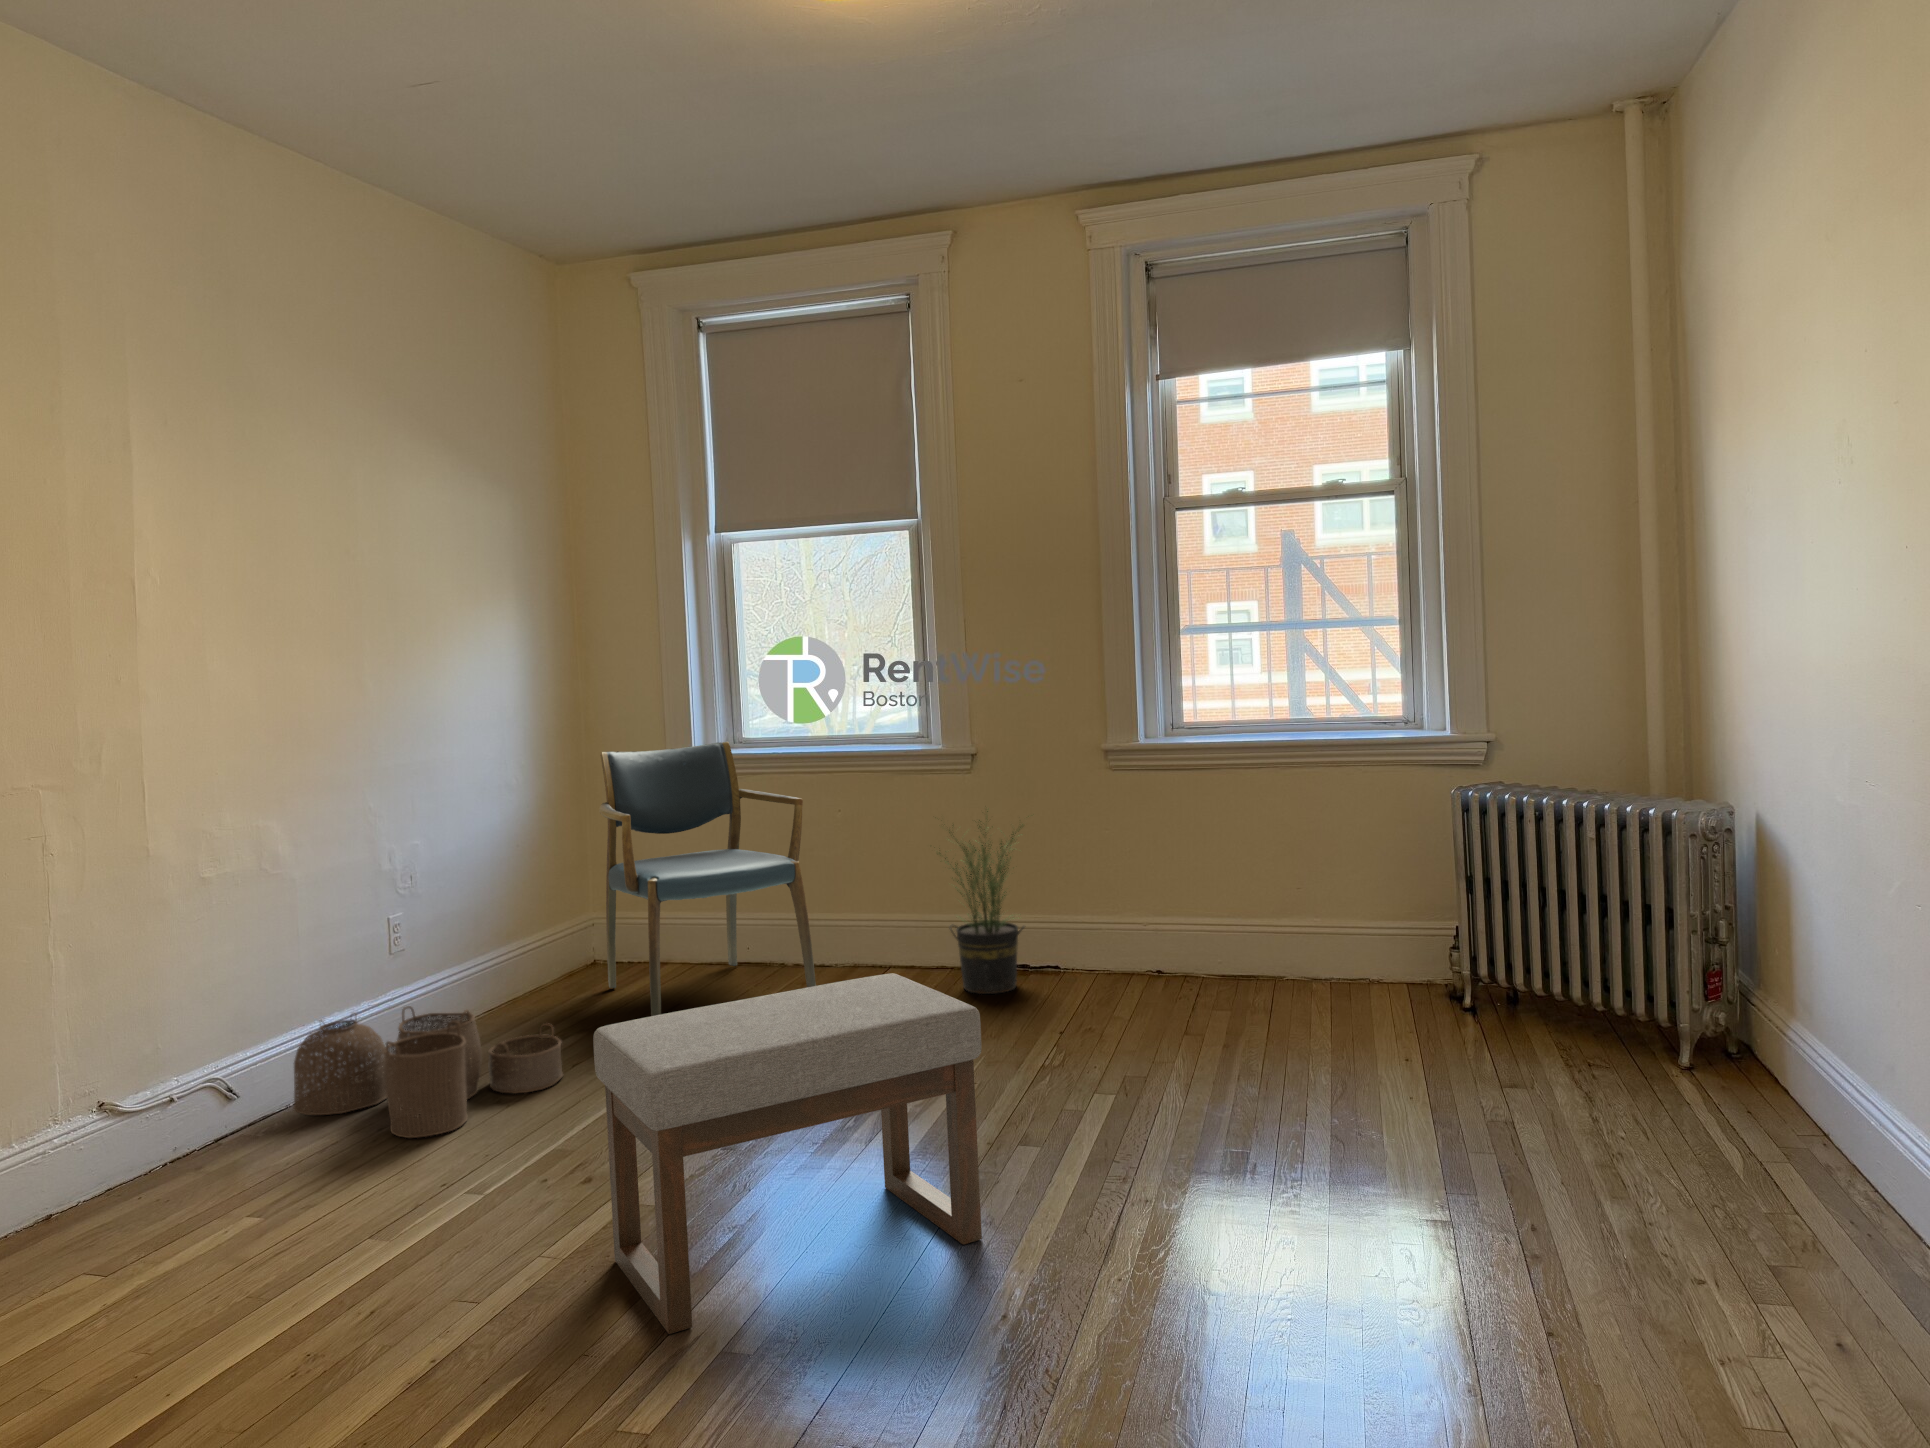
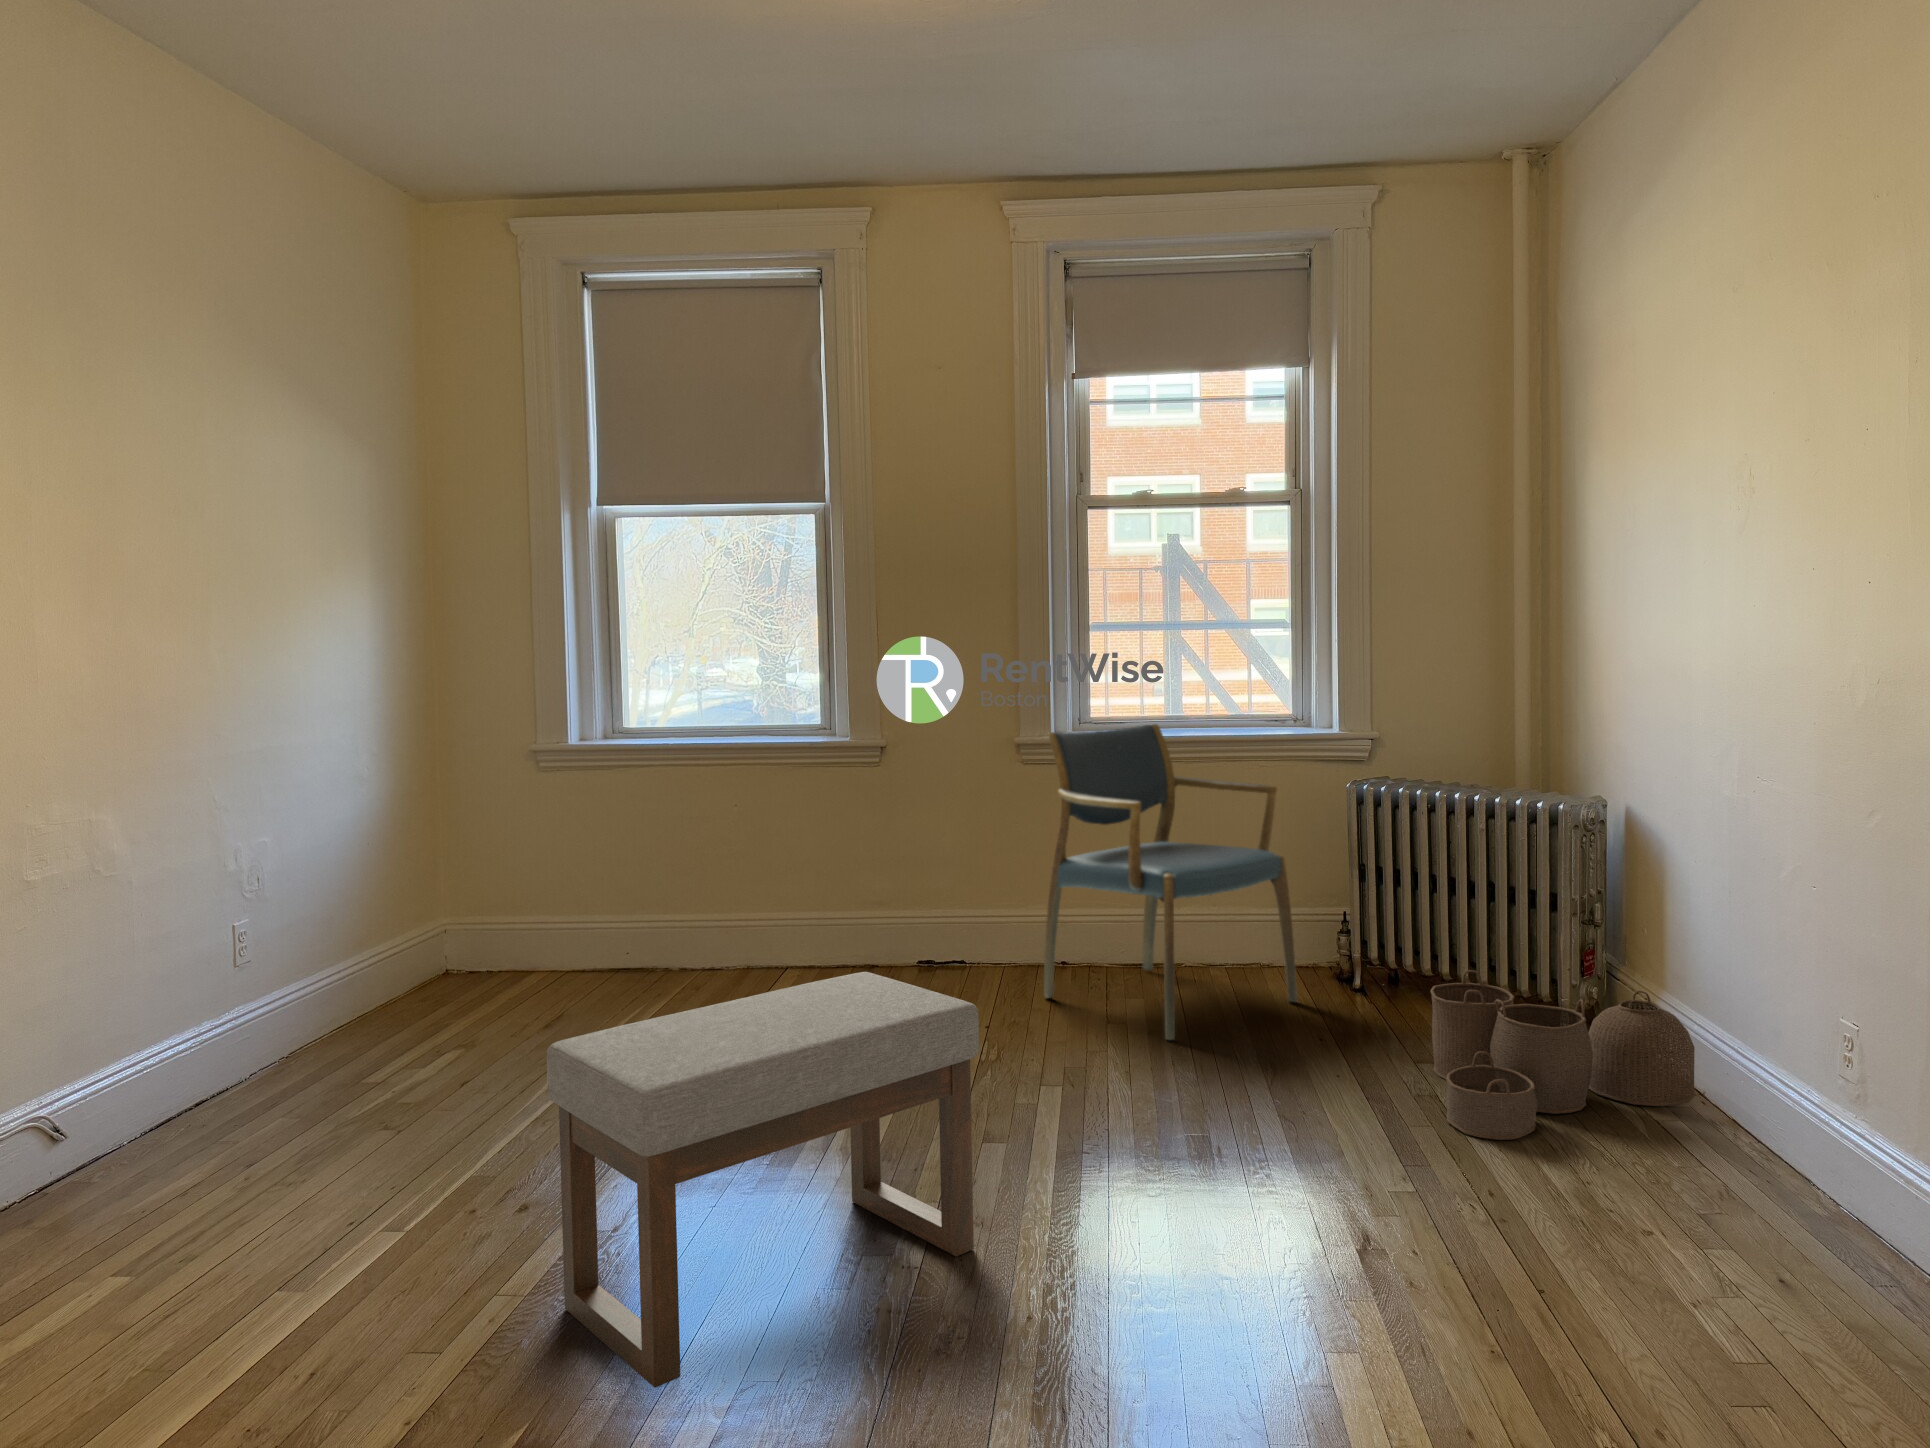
armchair: present [599,741,816,1016] -> present [1044,724,1297,1040]
potted plant: present [937,811,1029,994] -> none [833,800,951,994]
woven basket: present [293,1006,563,1138] -> present [1430,970,1696,1140]

